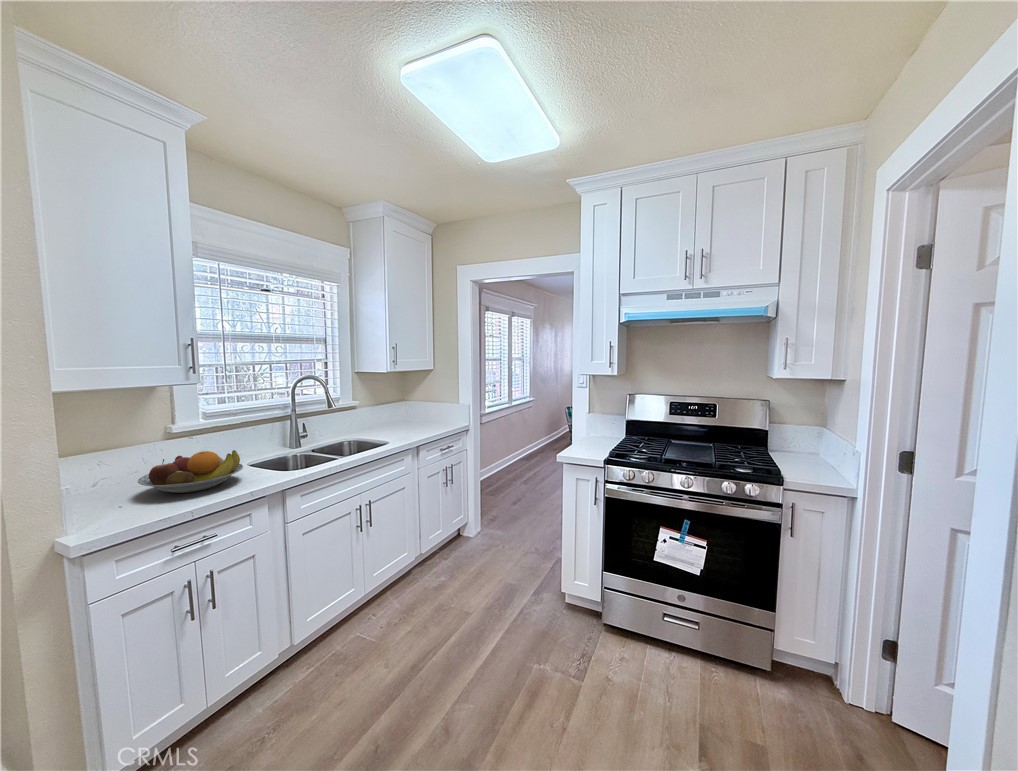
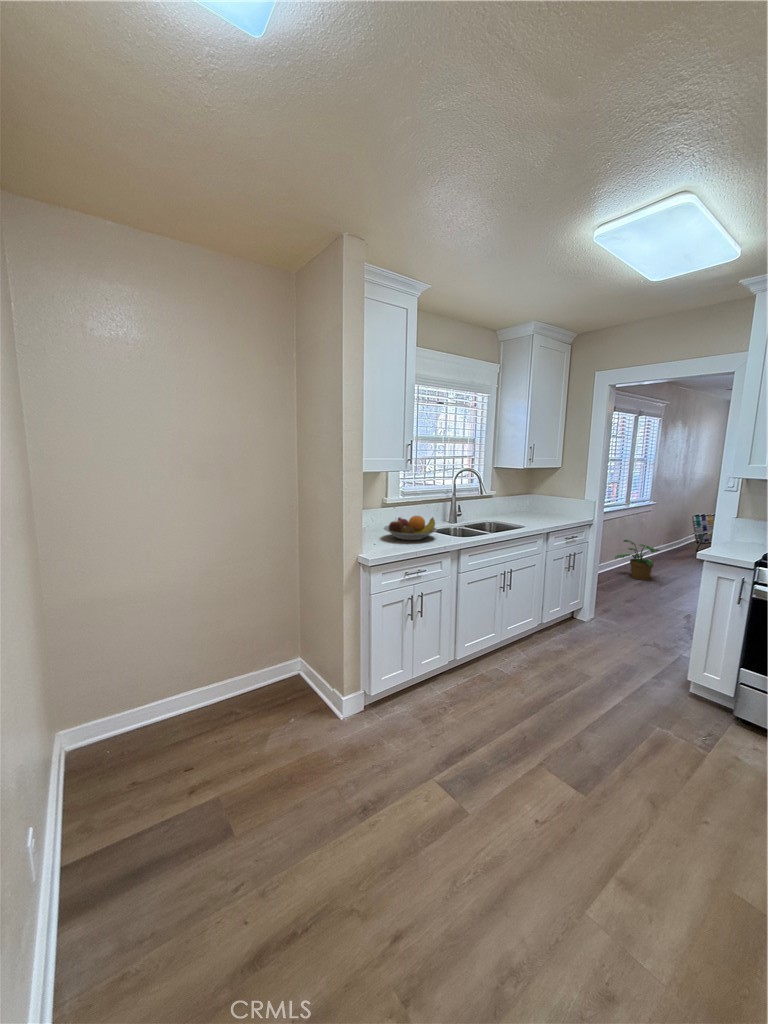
potted plant: none [503,436,540,474] -> present [615,540,660,580]

